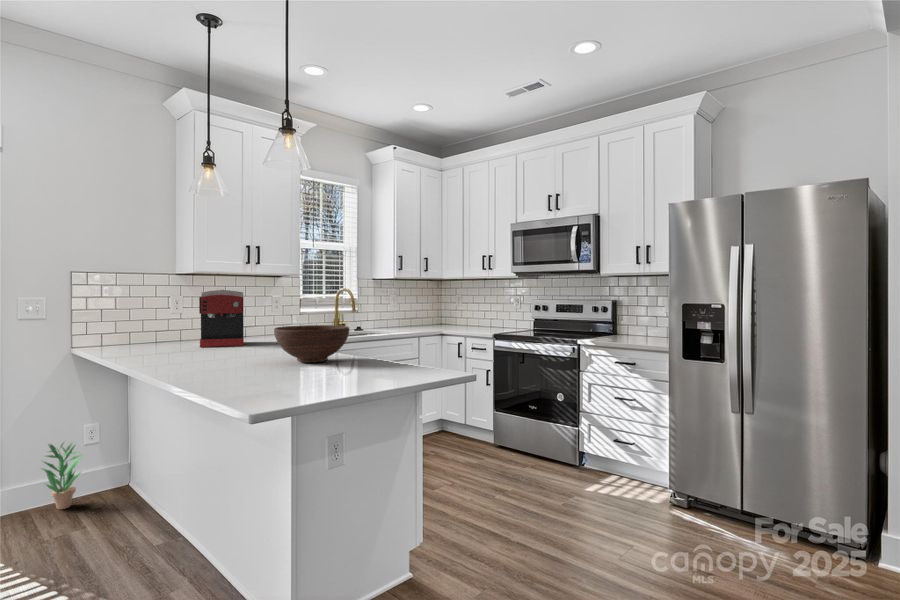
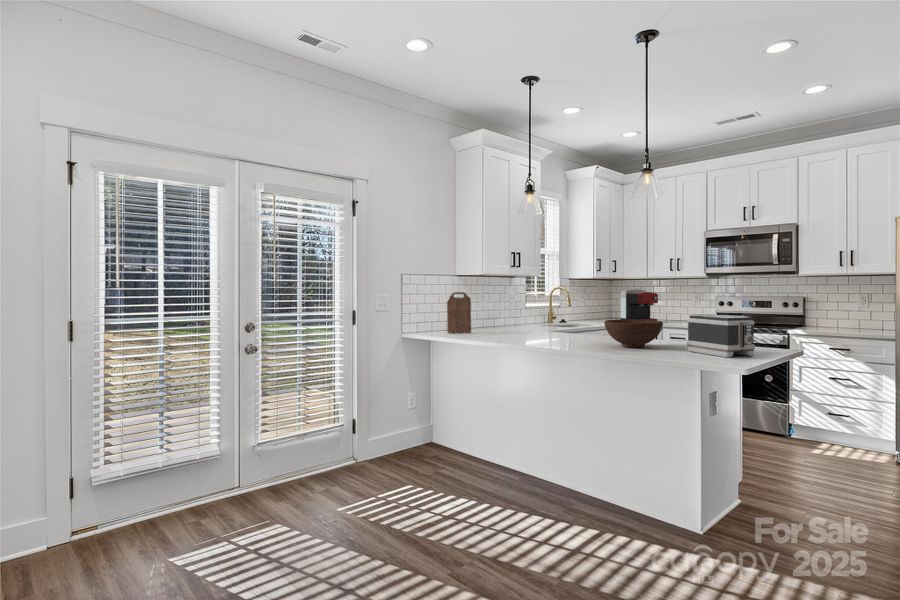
cutting board: none [162,290,195,342] -> present [447,292,471,333]
coffee maker: present [199,290,244,347] -> present [621,289,658,320]
toaster: none [355,320,415,378] -> present [687,315,755,358]
potted plant: present [42,443,82,509] -> none [392,407,421,459]

